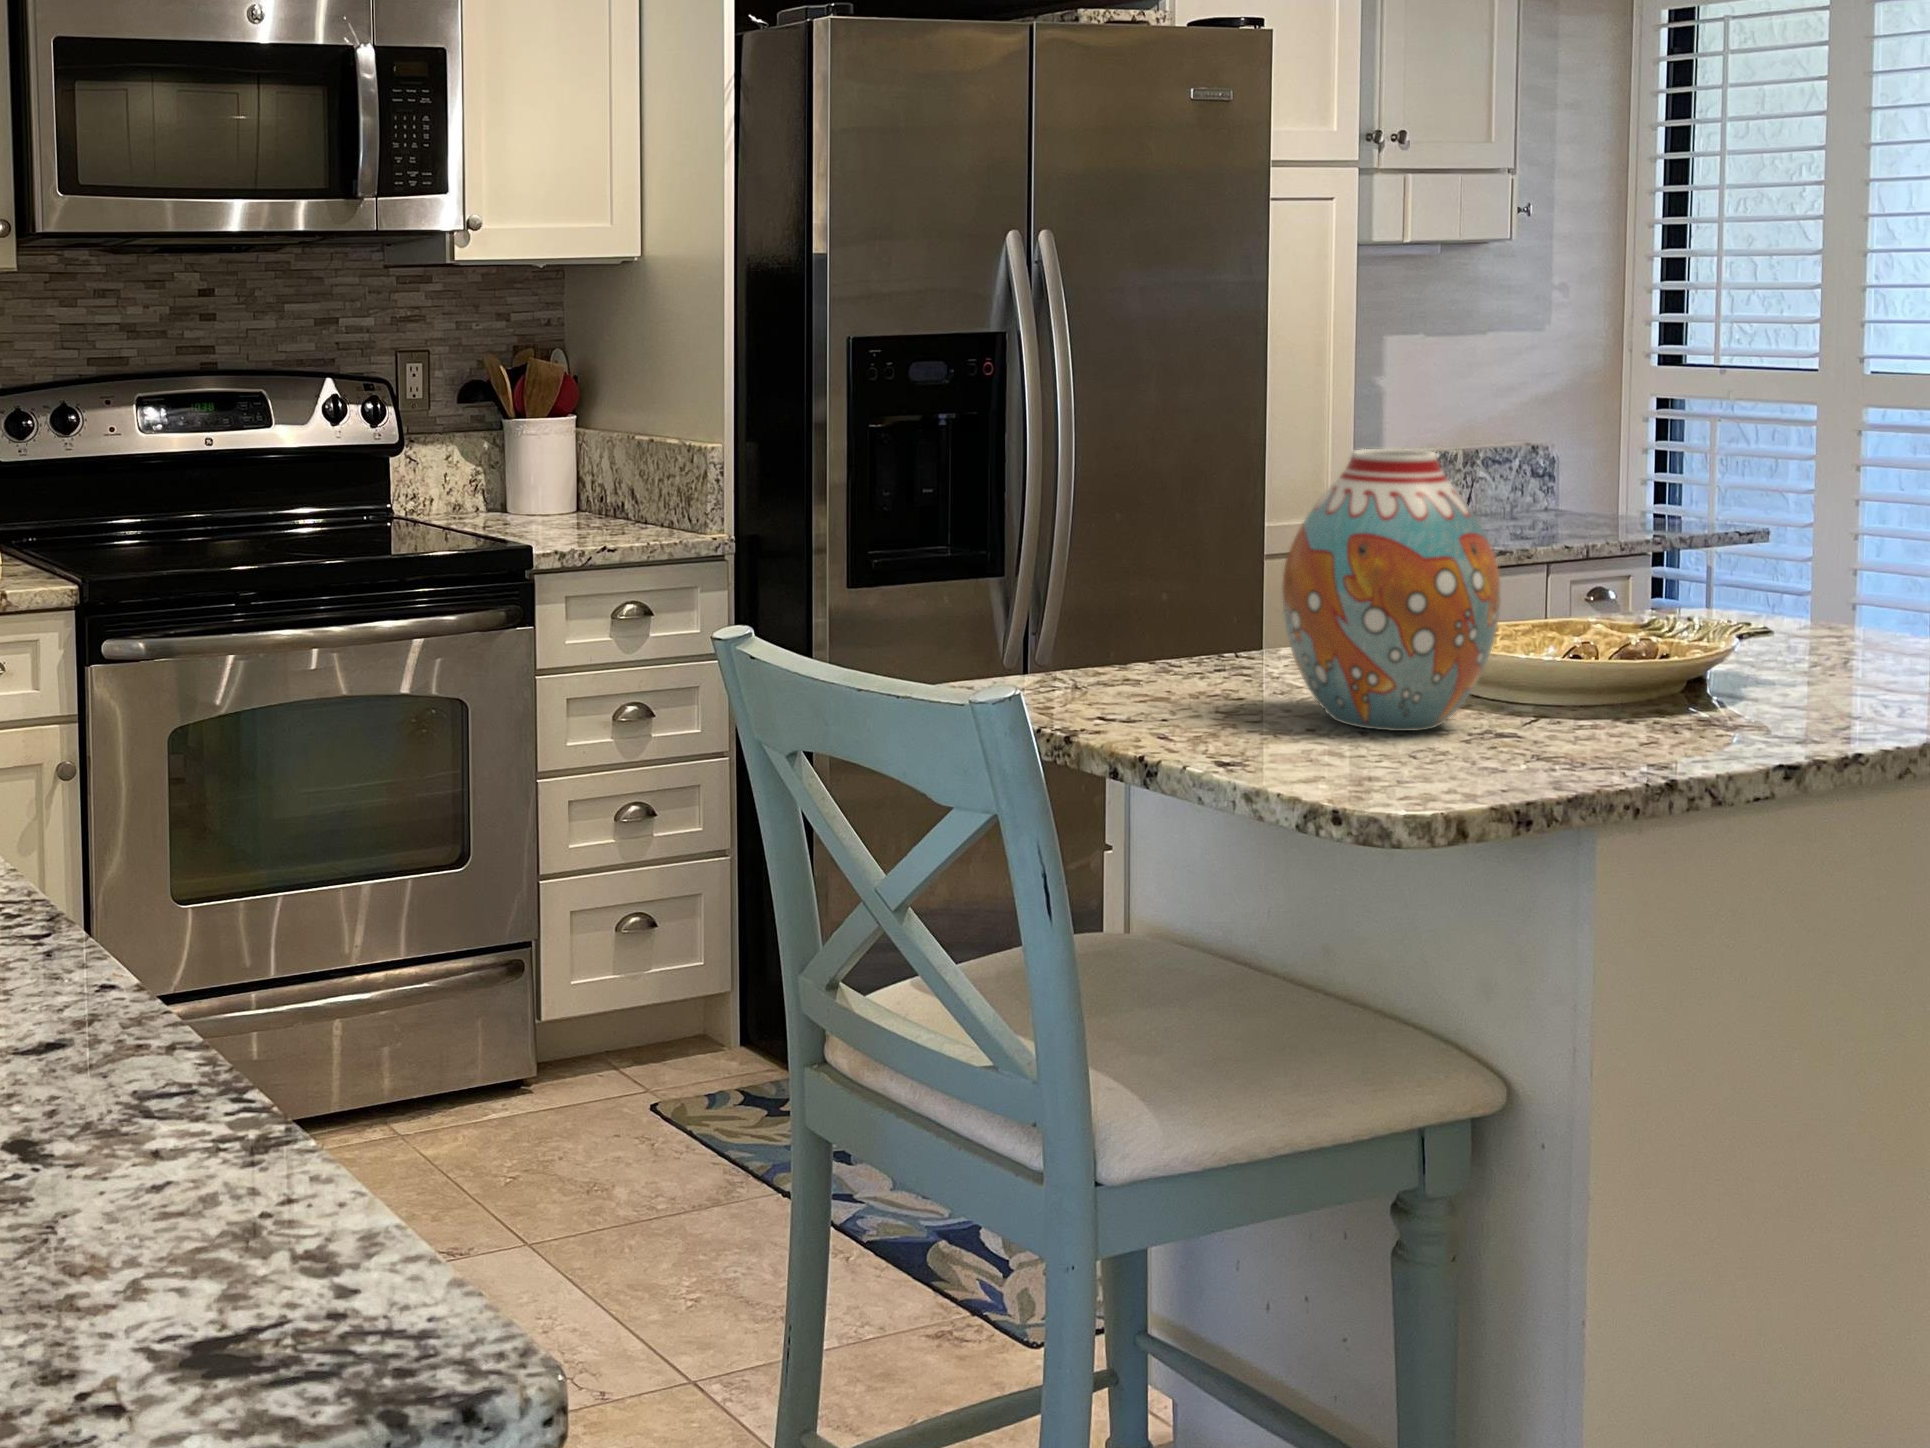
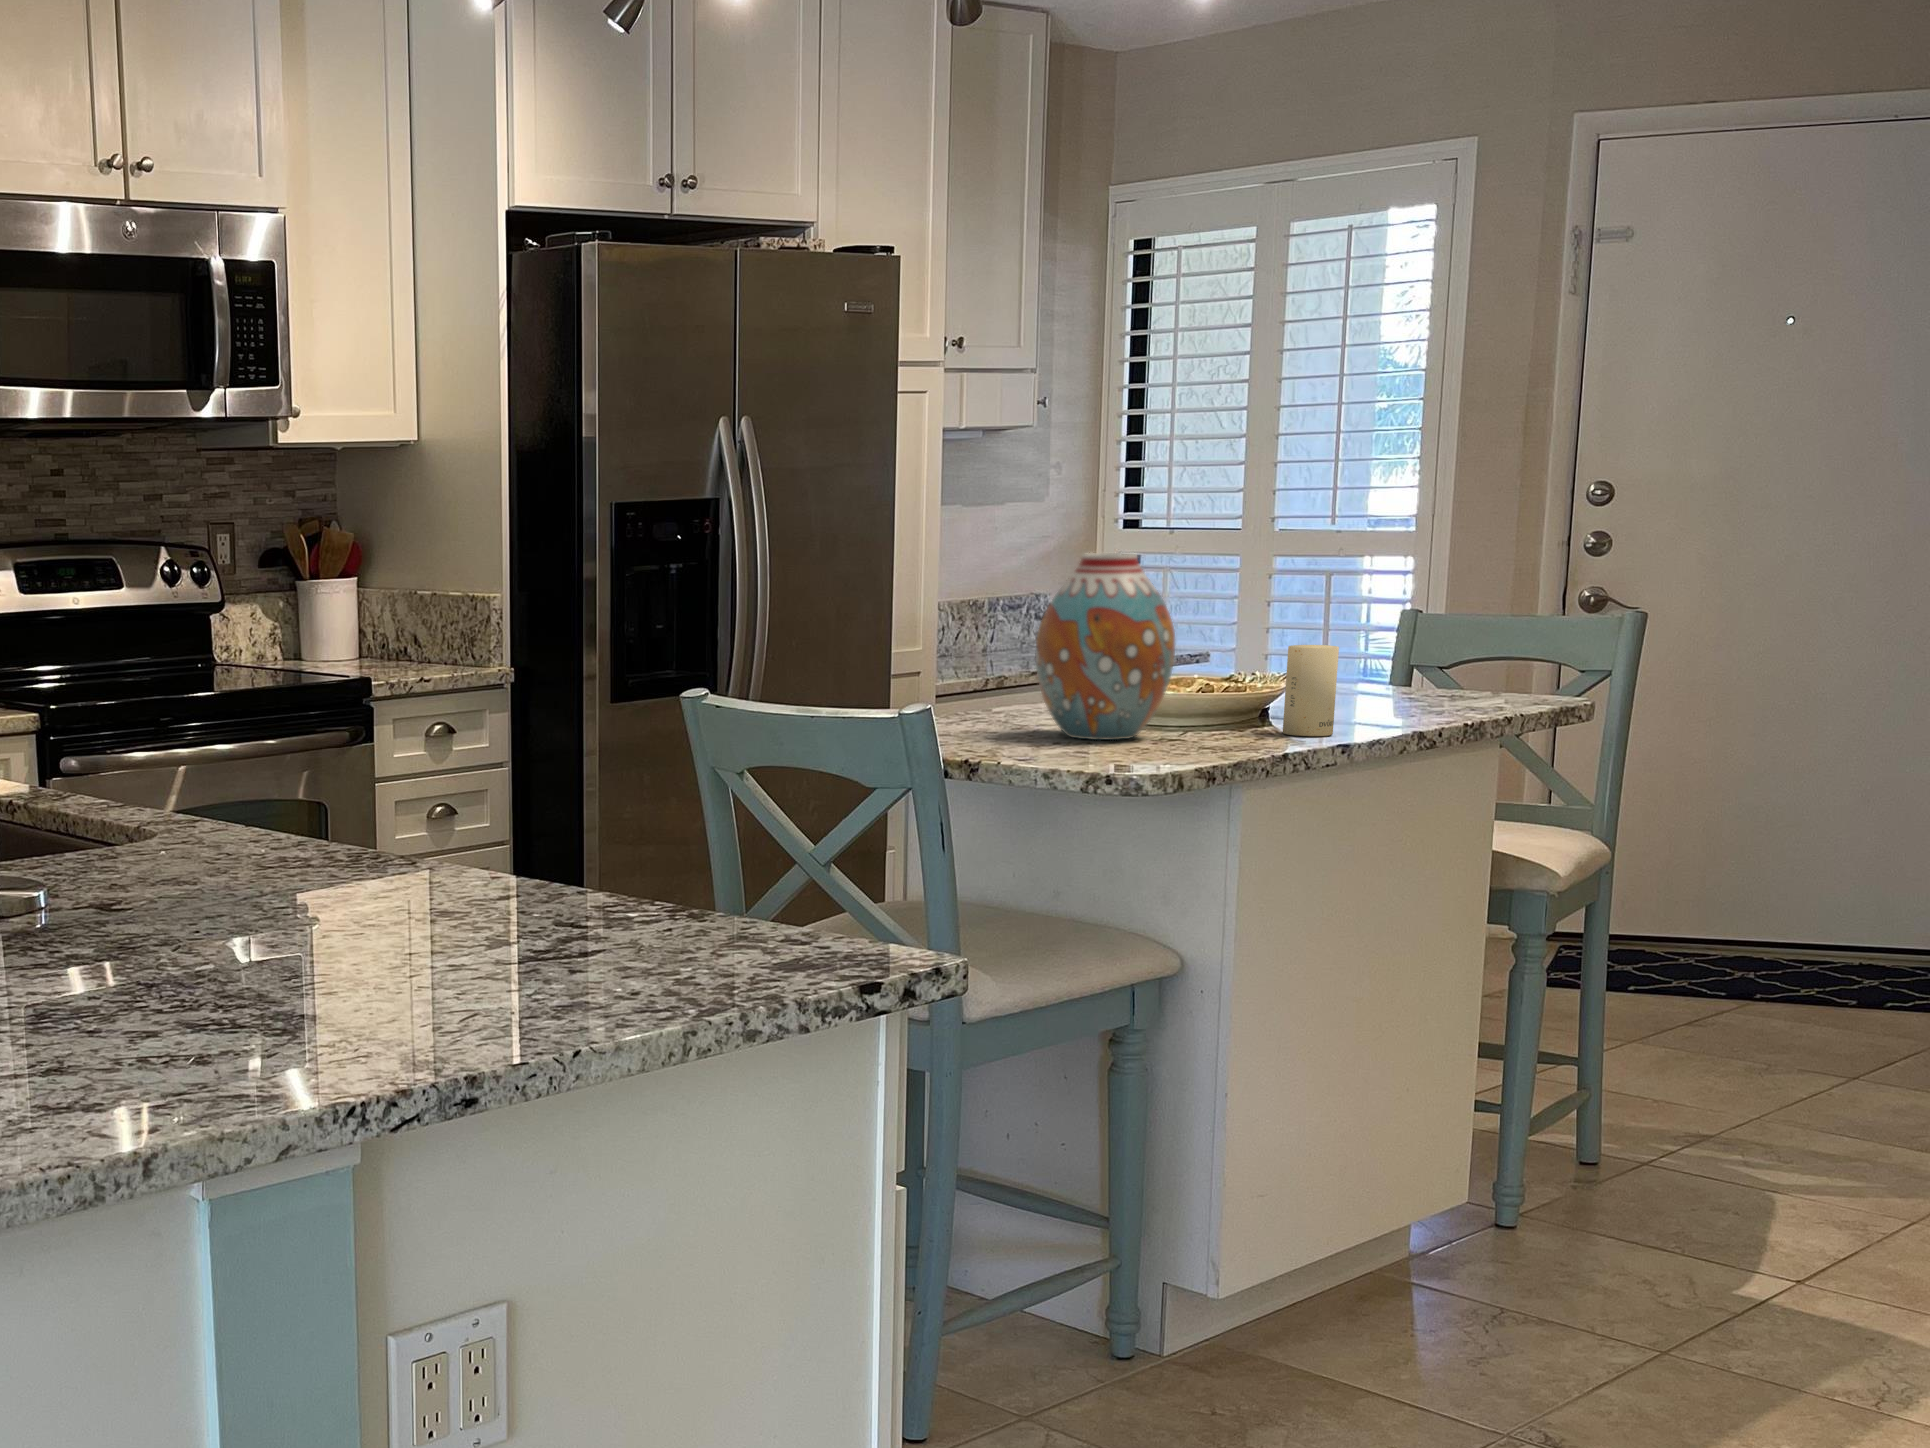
candle: none [1691,598,1782,744] -> present [1283,645,1339,736]

